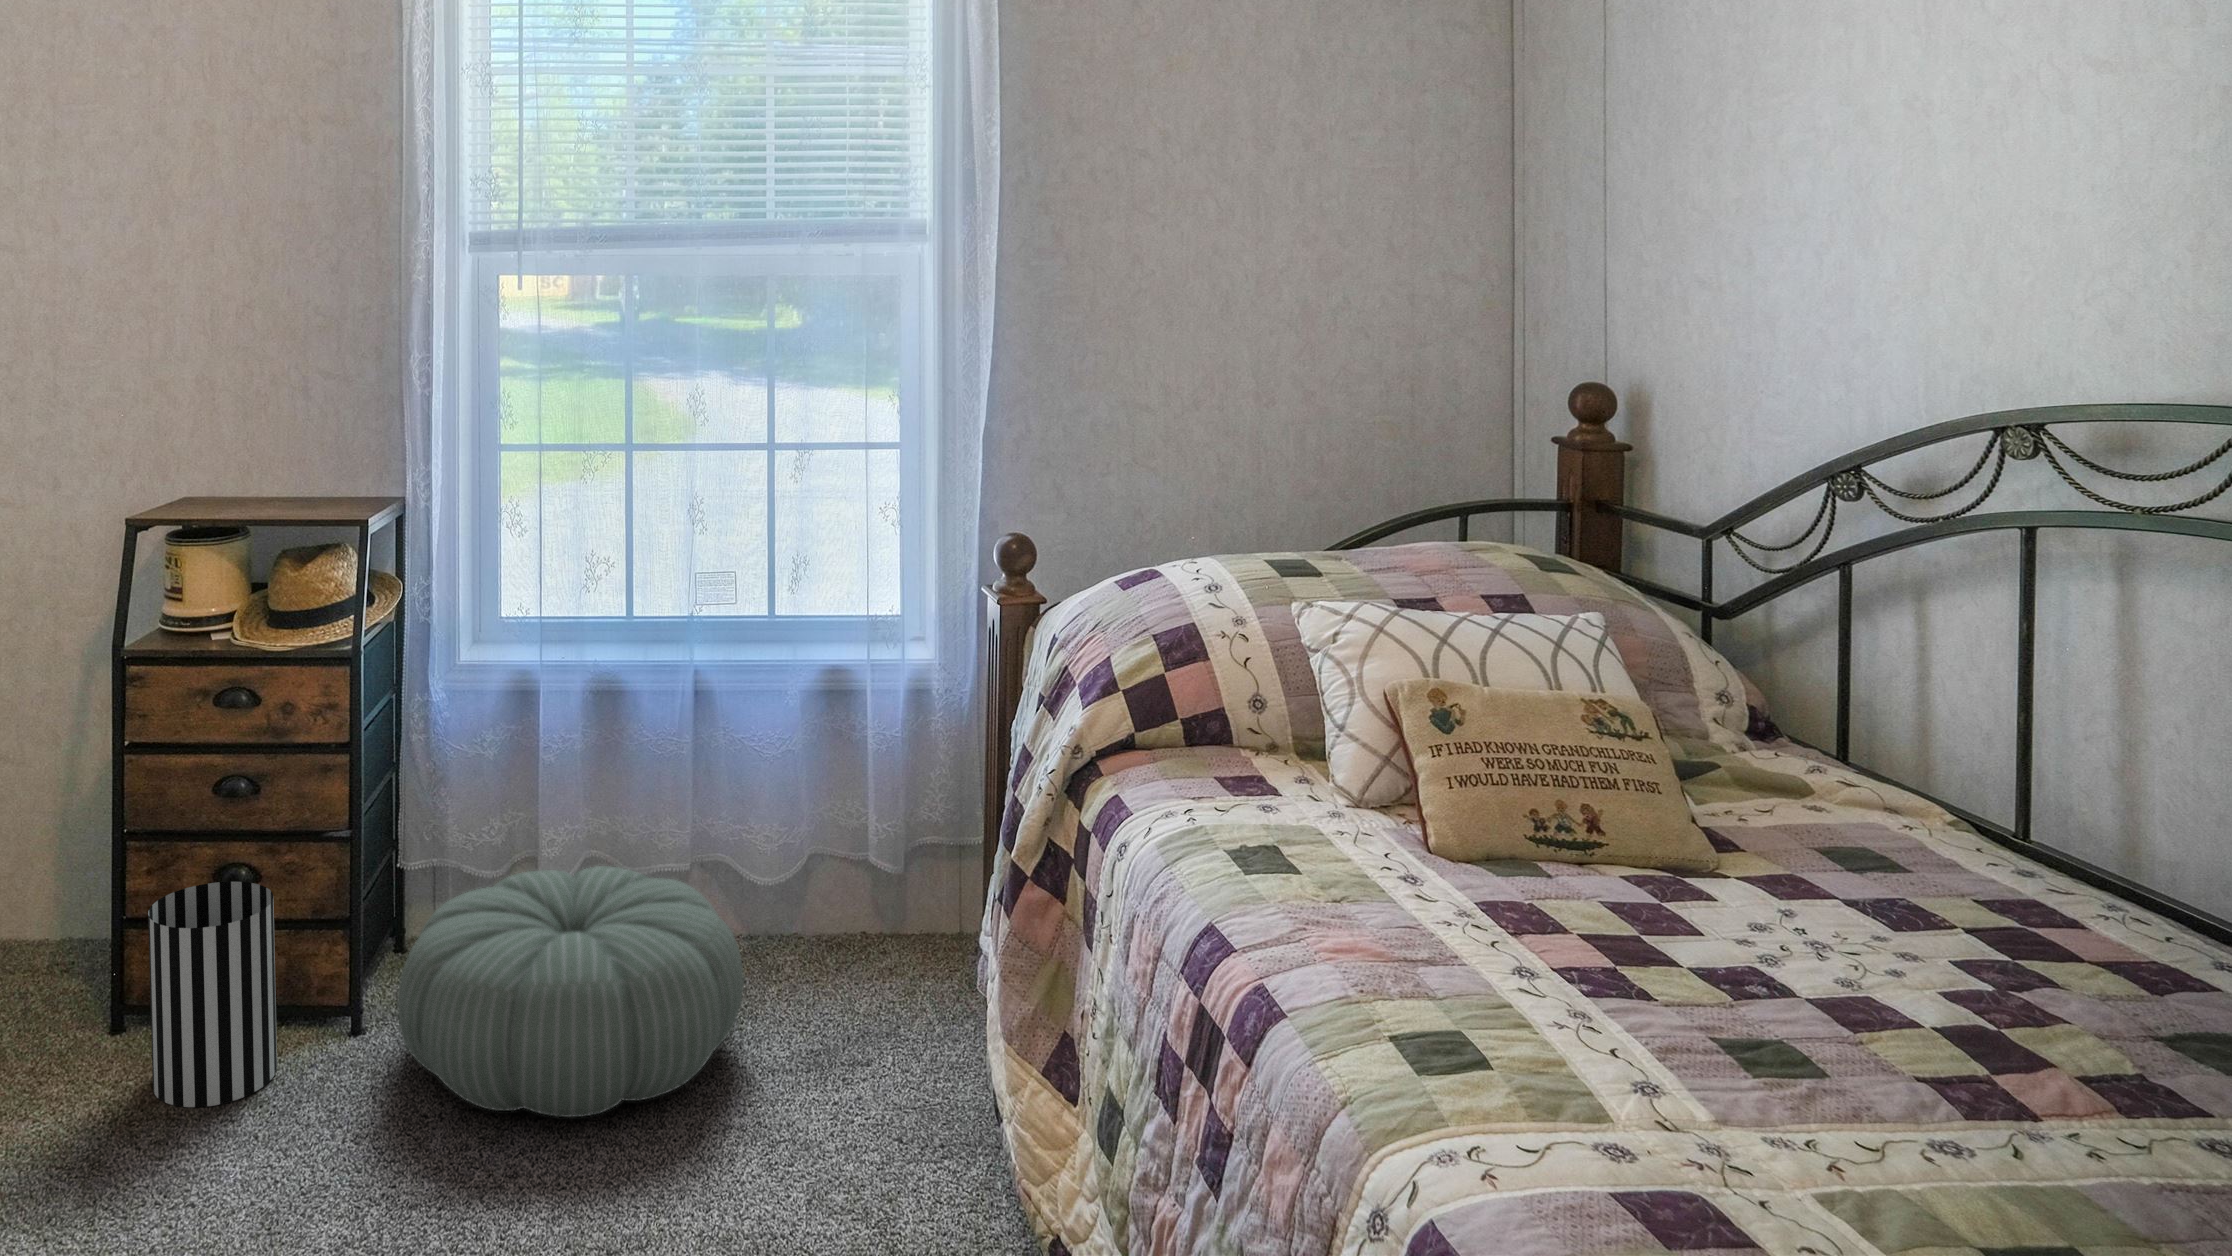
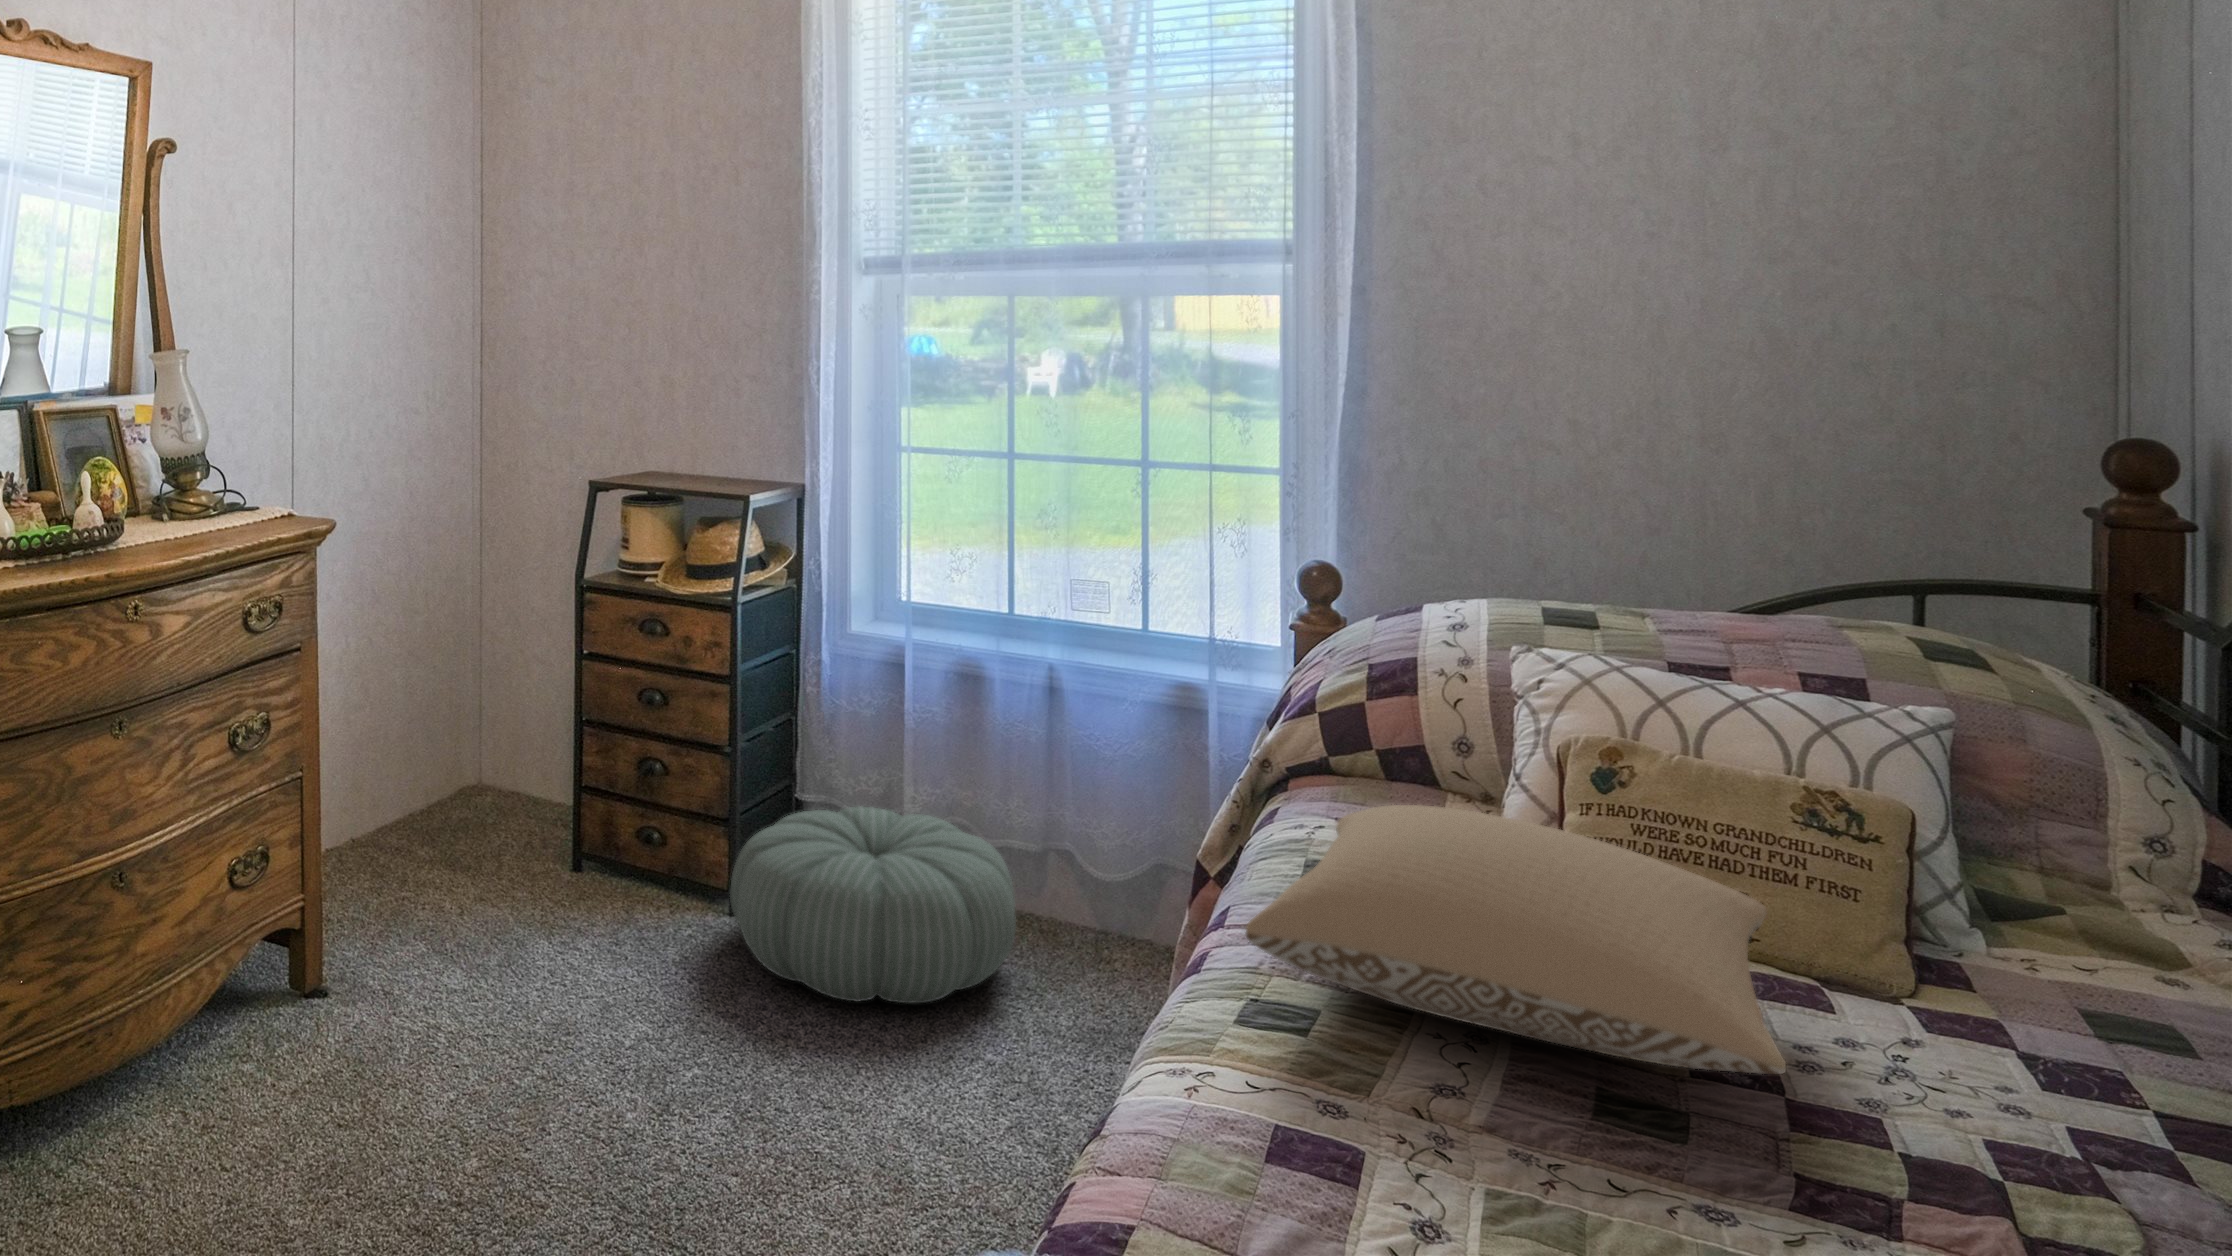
pillow: none [1305,783,1918,1001] -> present [1246,805,1786,1074]
wastebasket: present [148,882,277,1107] -> none [571,762,661,922]

